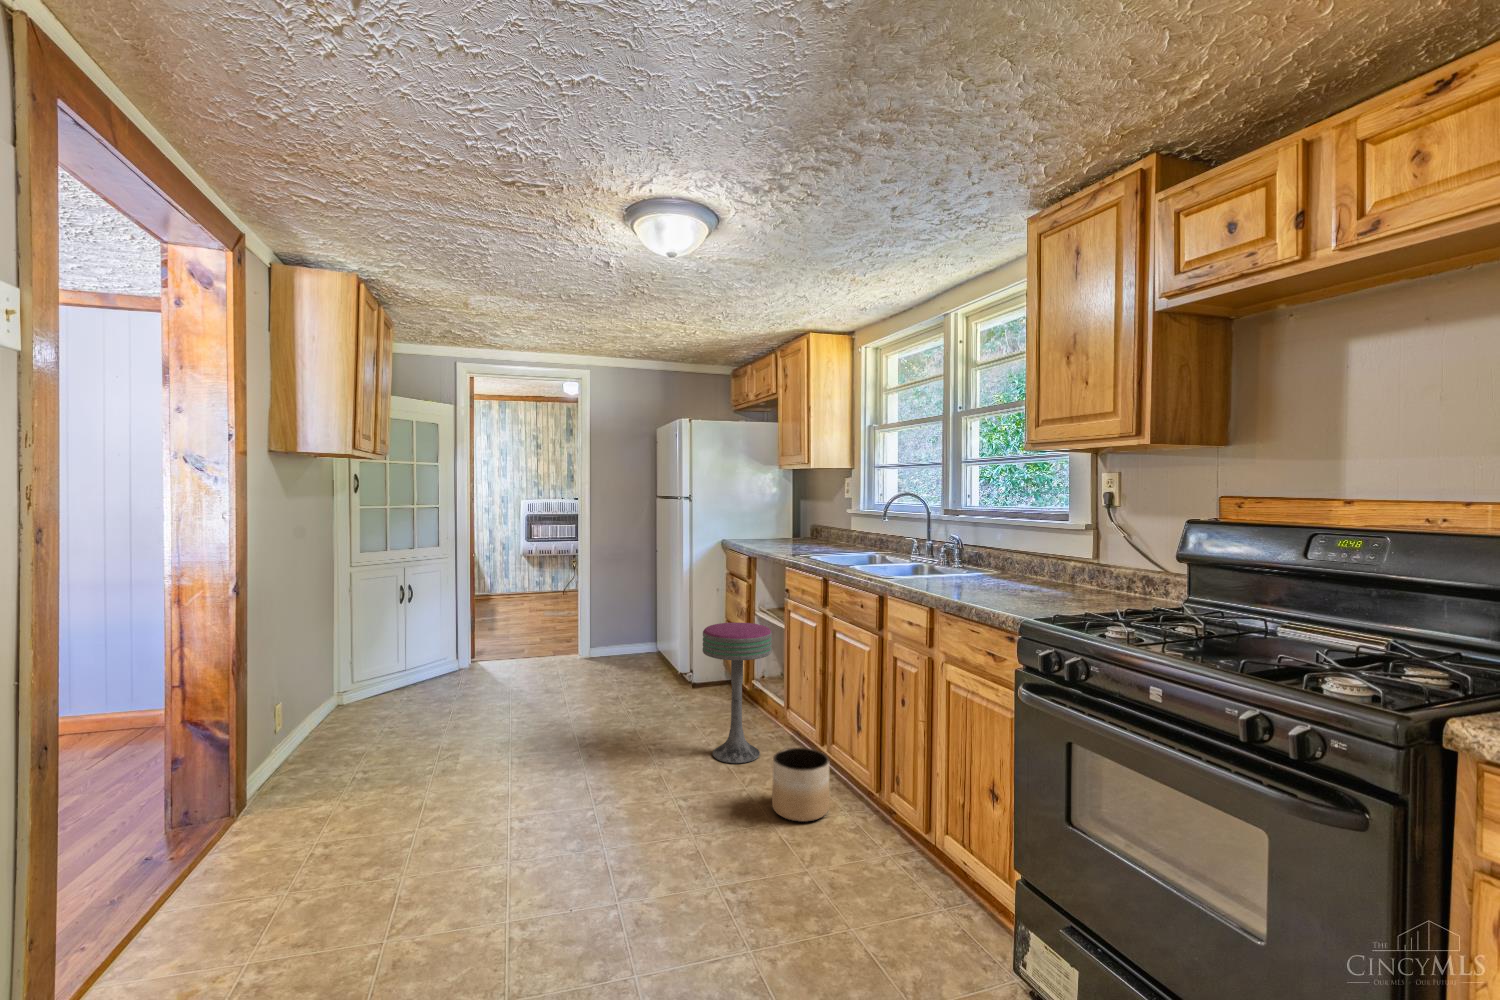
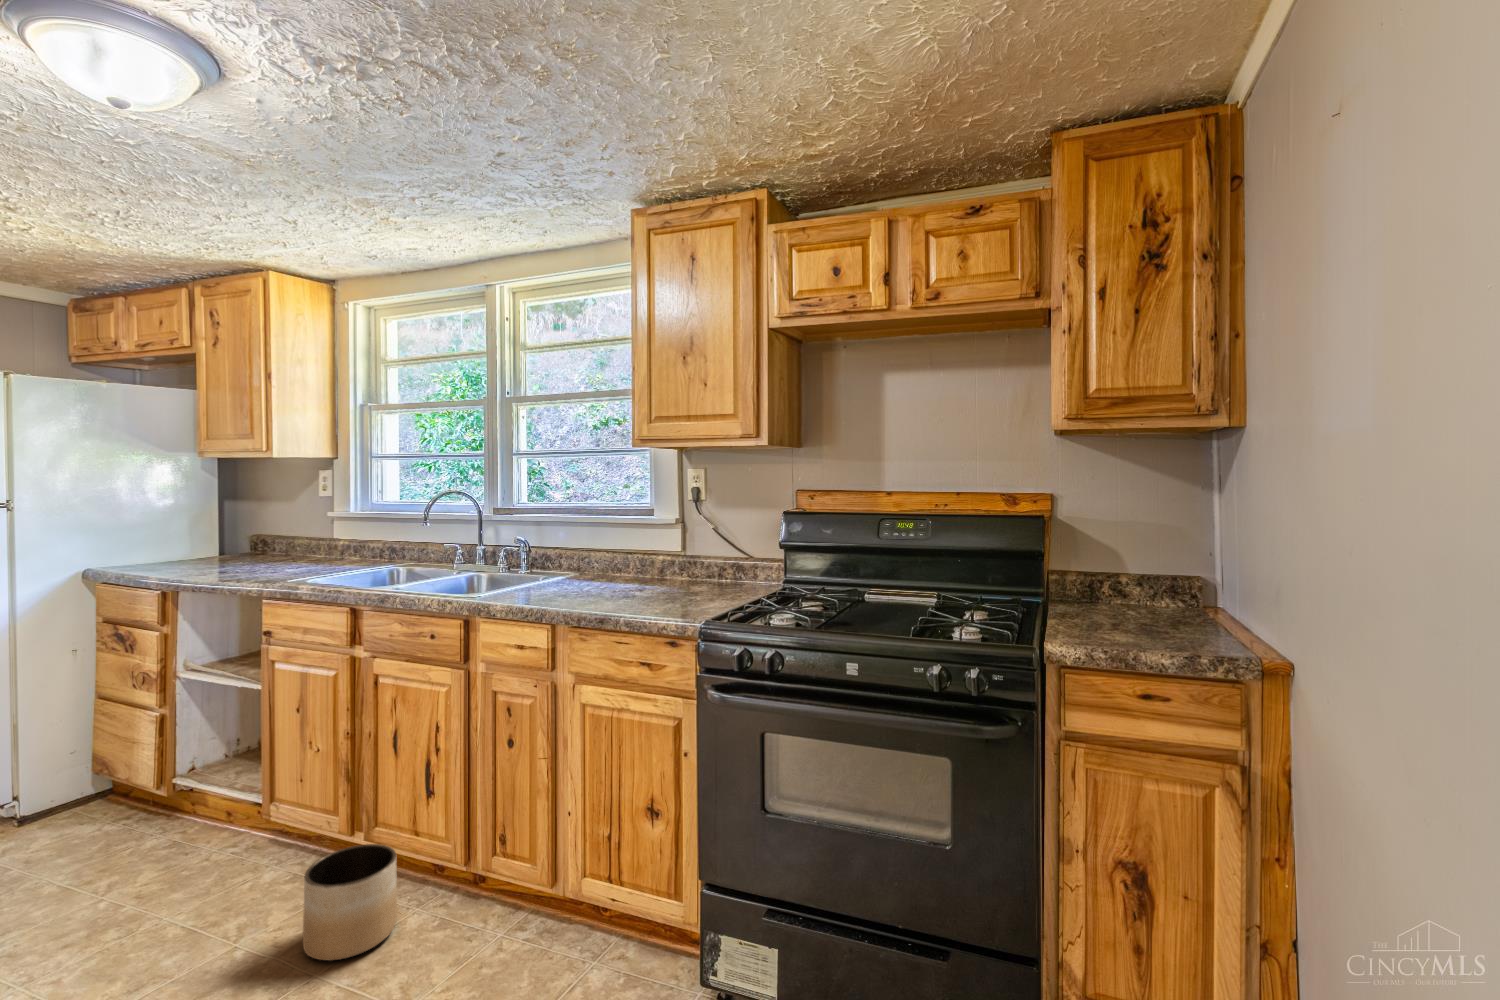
bar stool: present [703,623,772,763] -> none [112,690,255,926]

